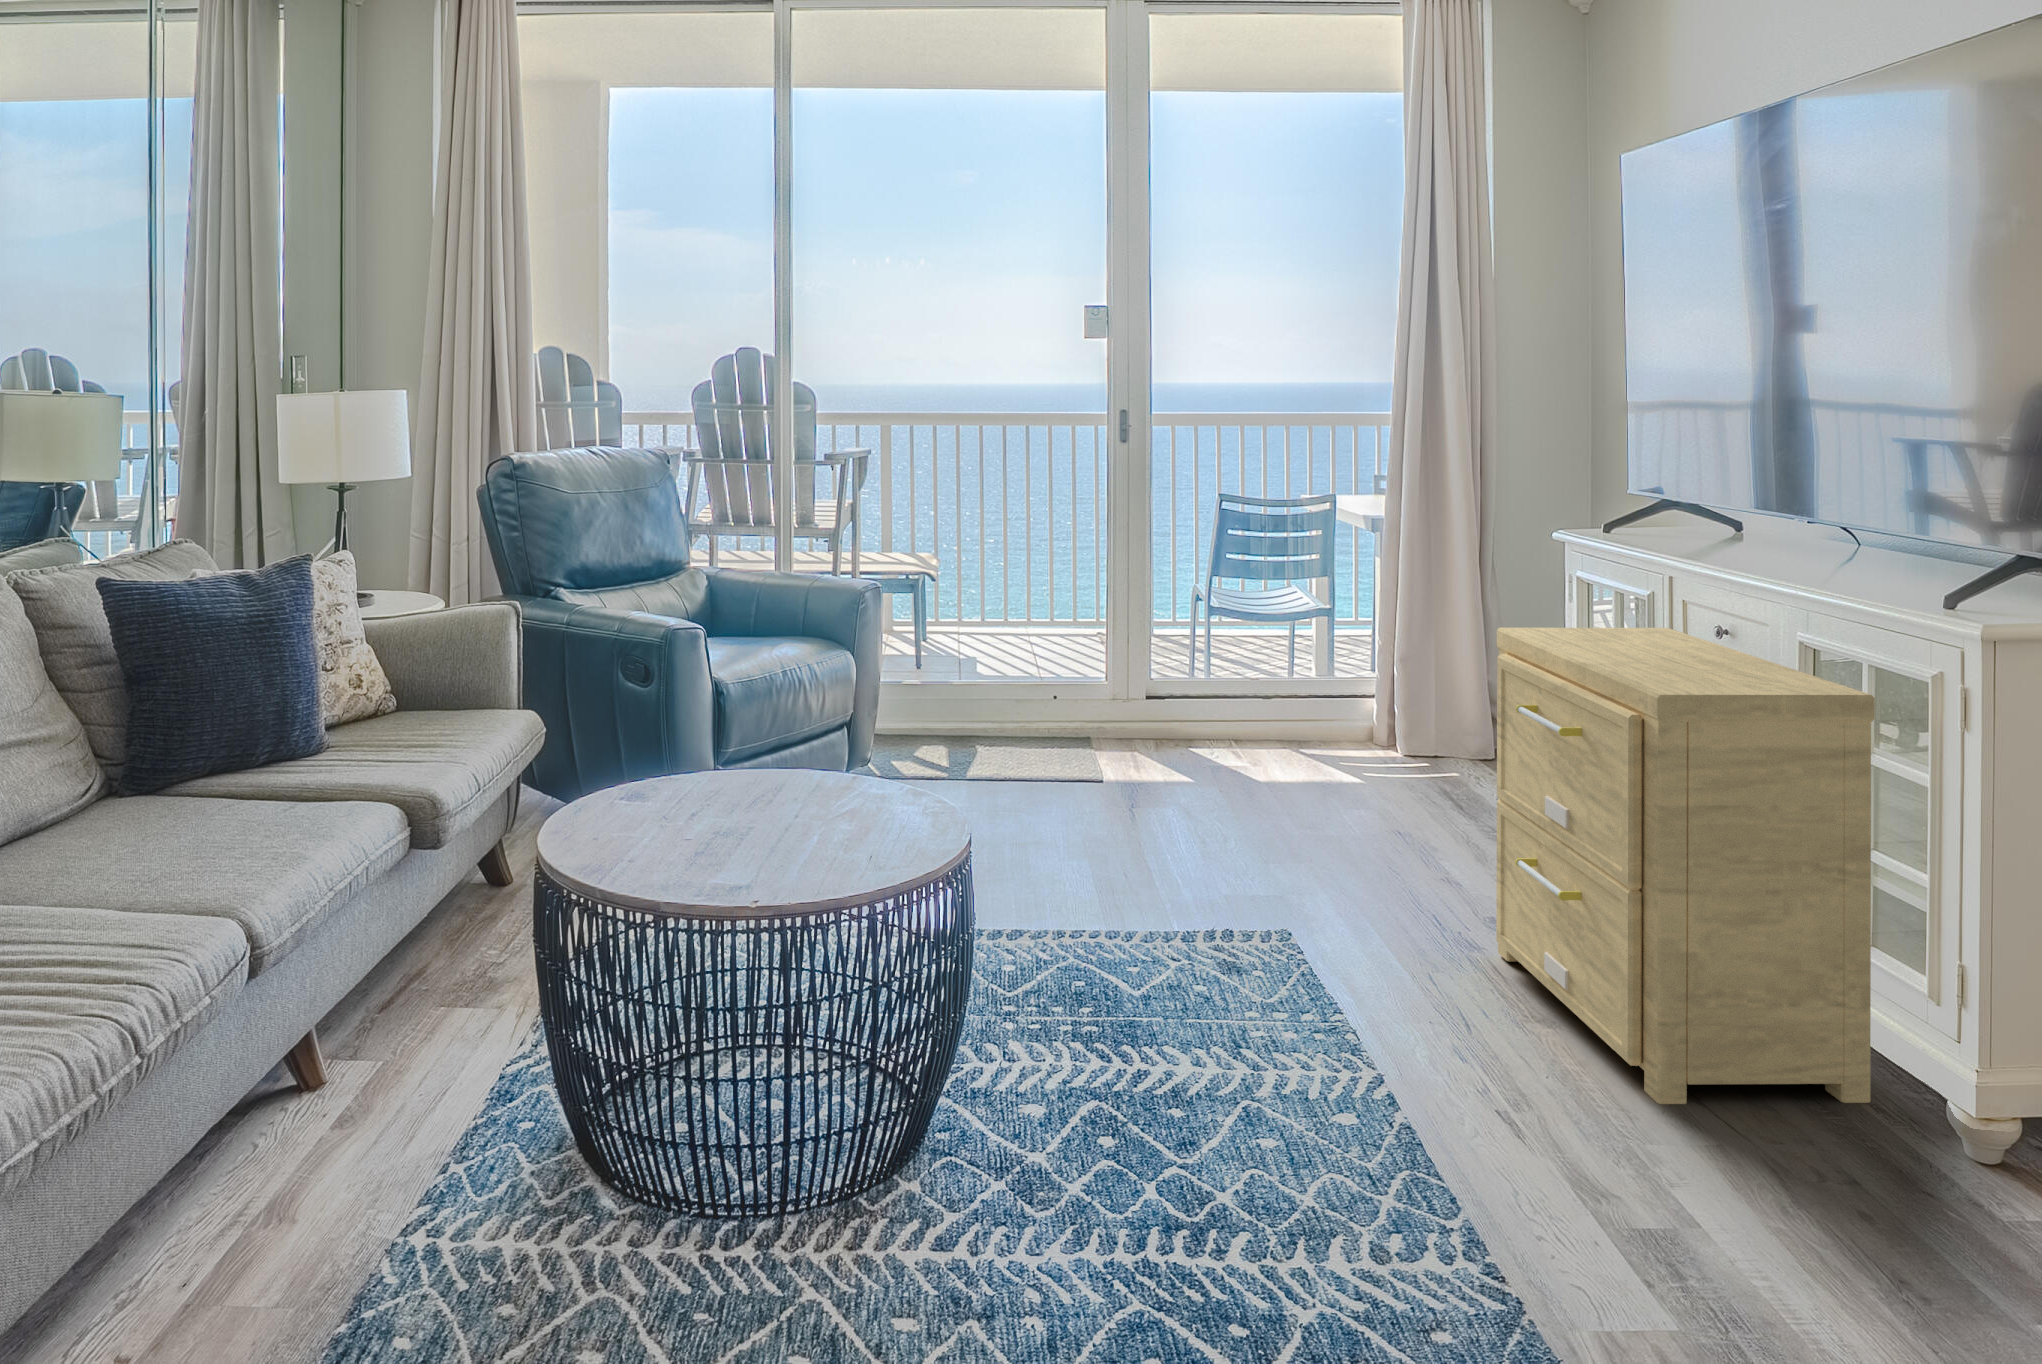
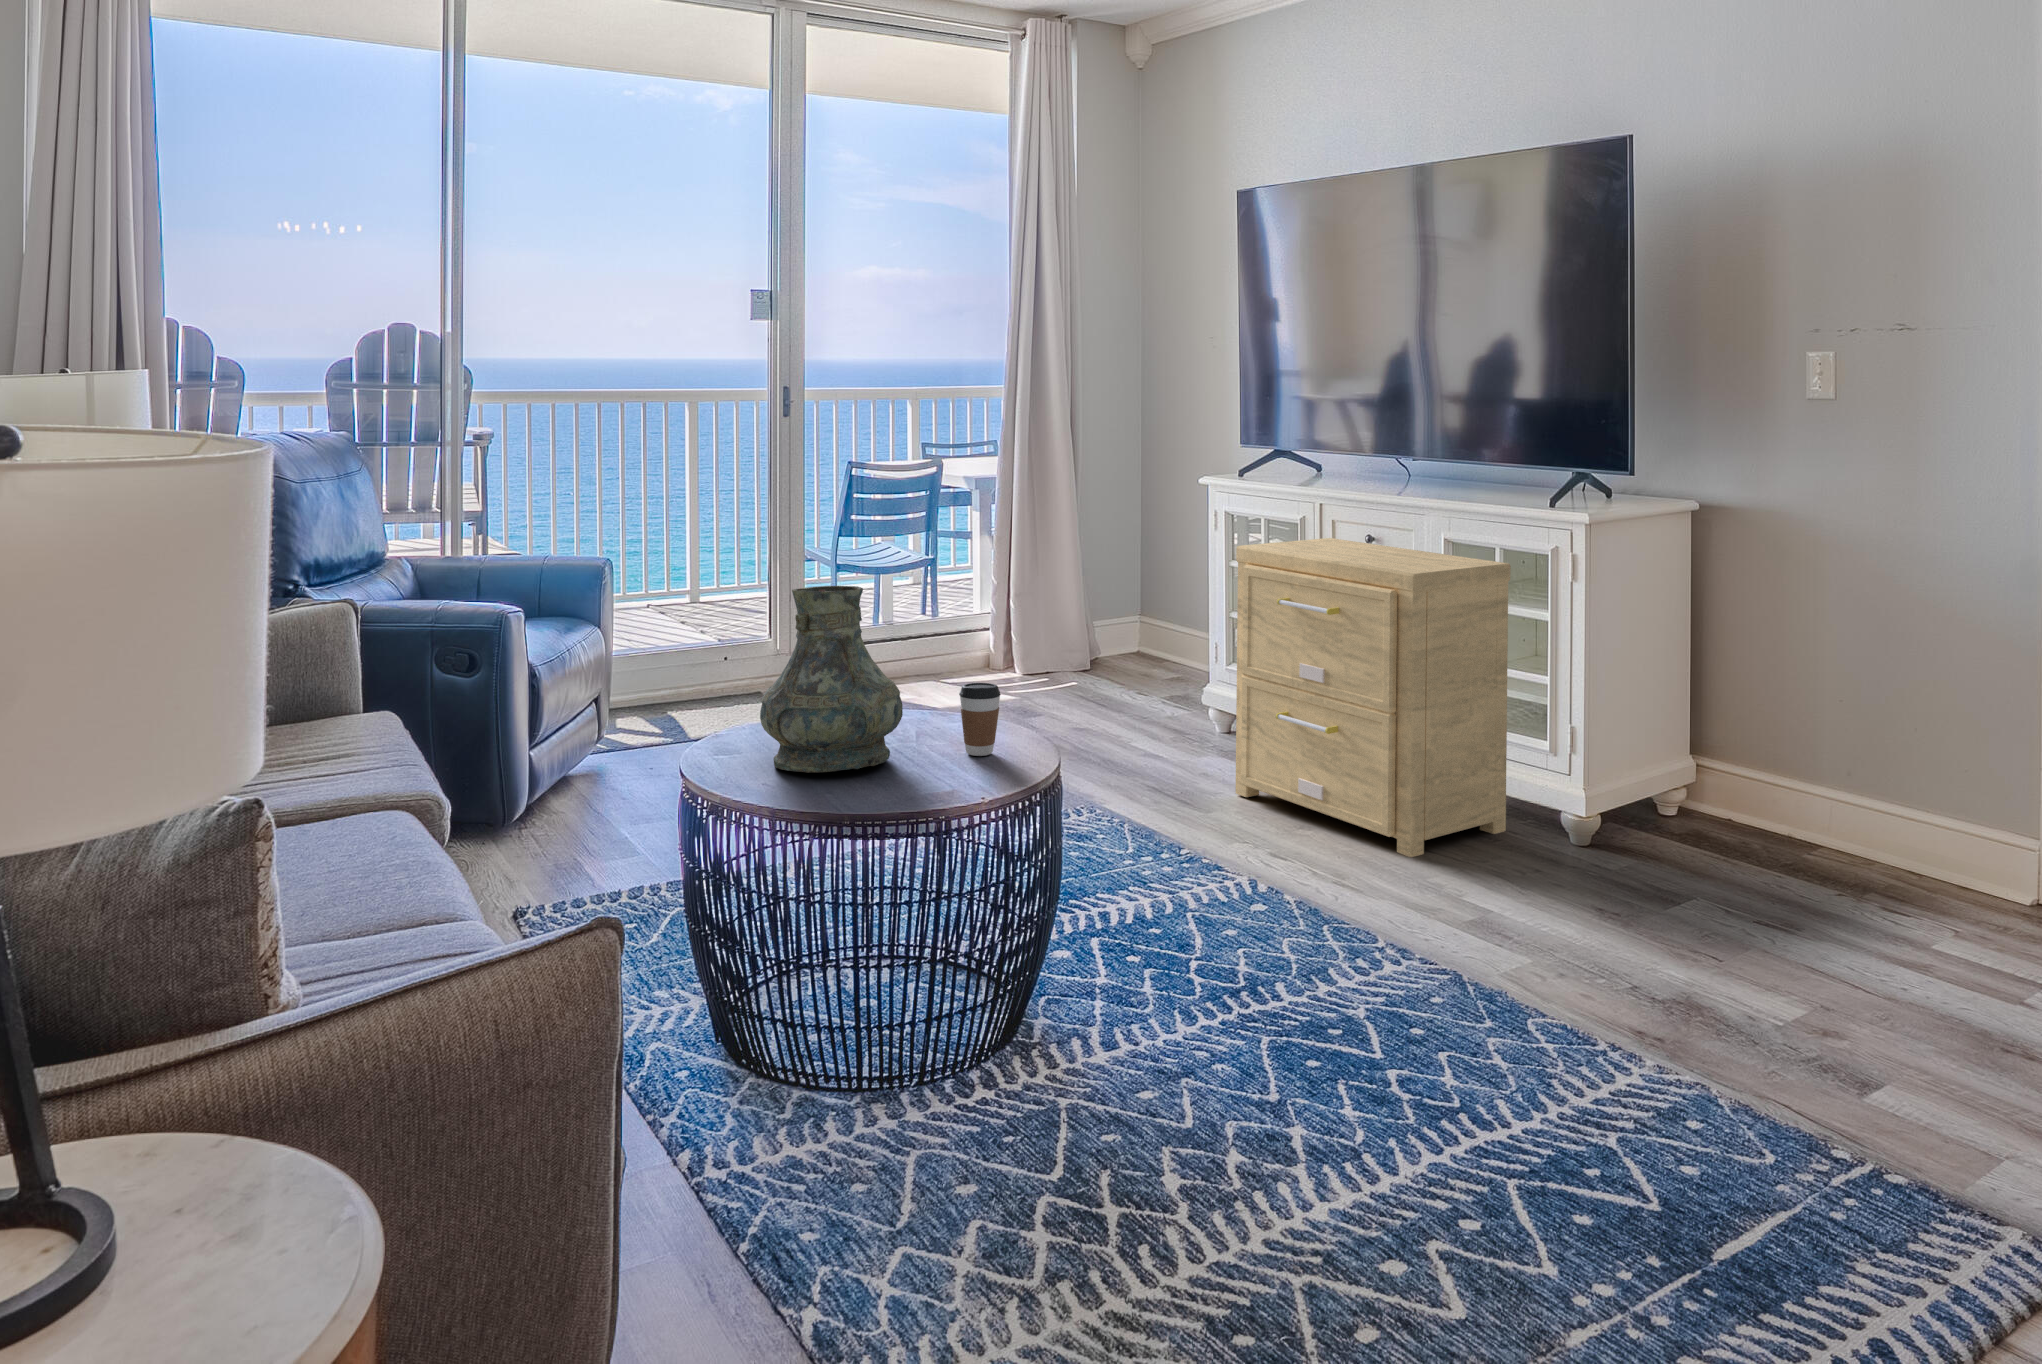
vase: none [628,636,785,843] -> present [760,586,903,773]
coffee cup: none [841,765,889,852] -> present [959,683,1001,756]

